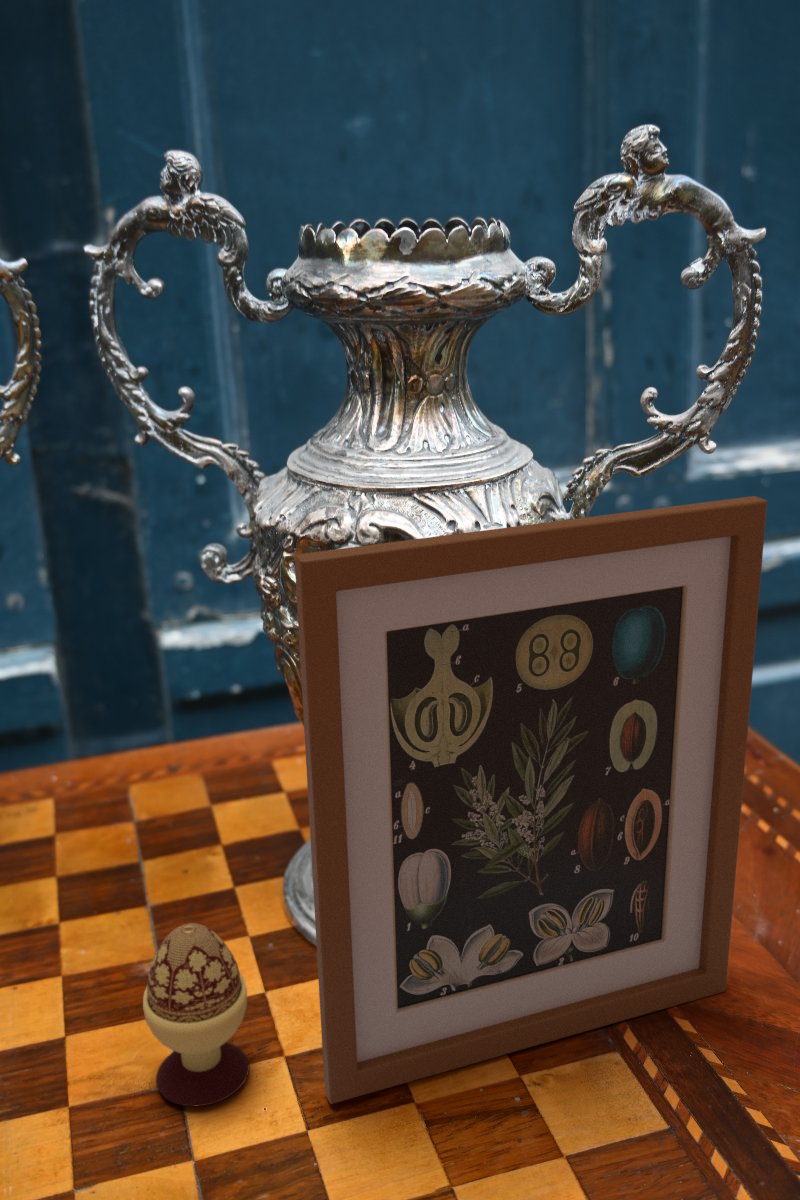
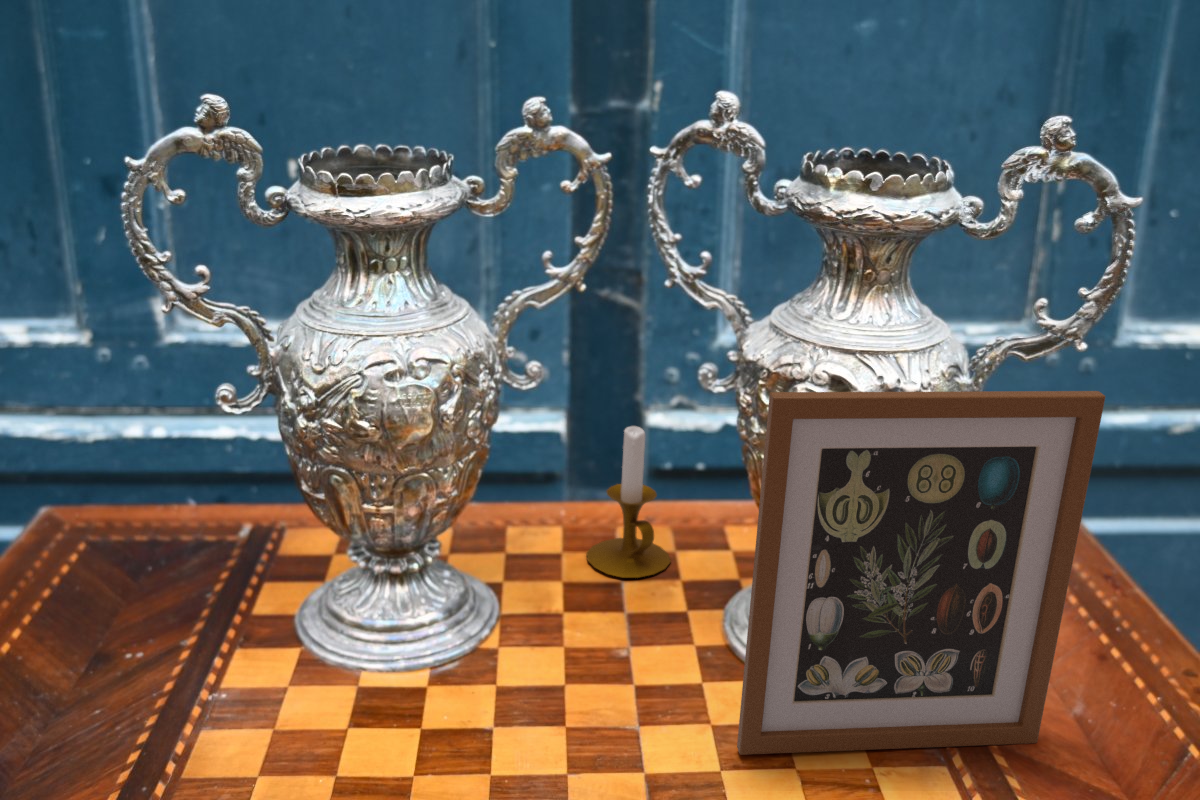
candlestick: none [92,648,208,856] -> present [586,426,671,578]
decorative egg: present [143,923,249,1106] -> none [626,619,694,740]

